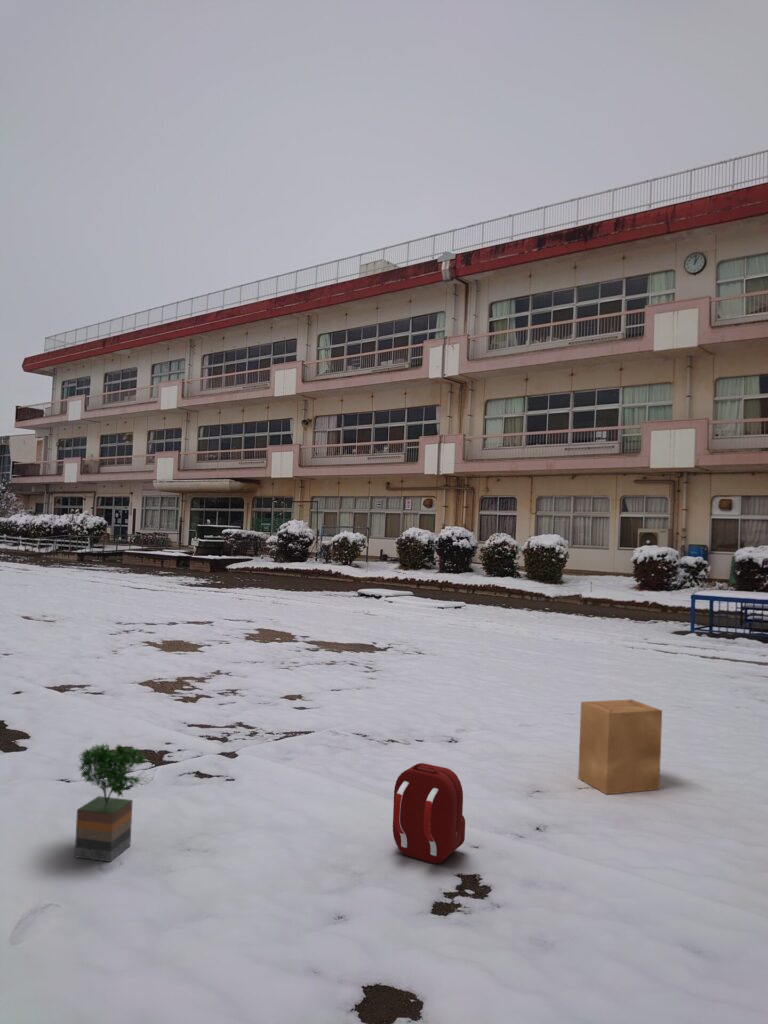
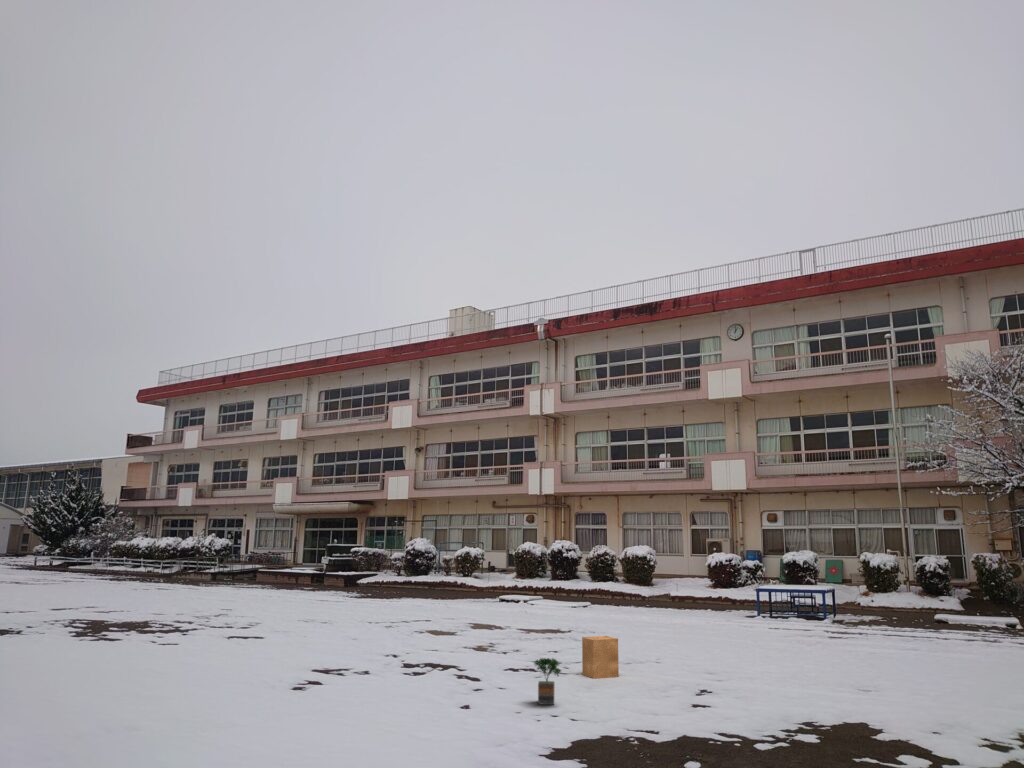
cardboard box: present [578,700,662,794] -> present [582,636,619,679]
backpack: present [393,763,465,864] -> none [658,660,688,701]

